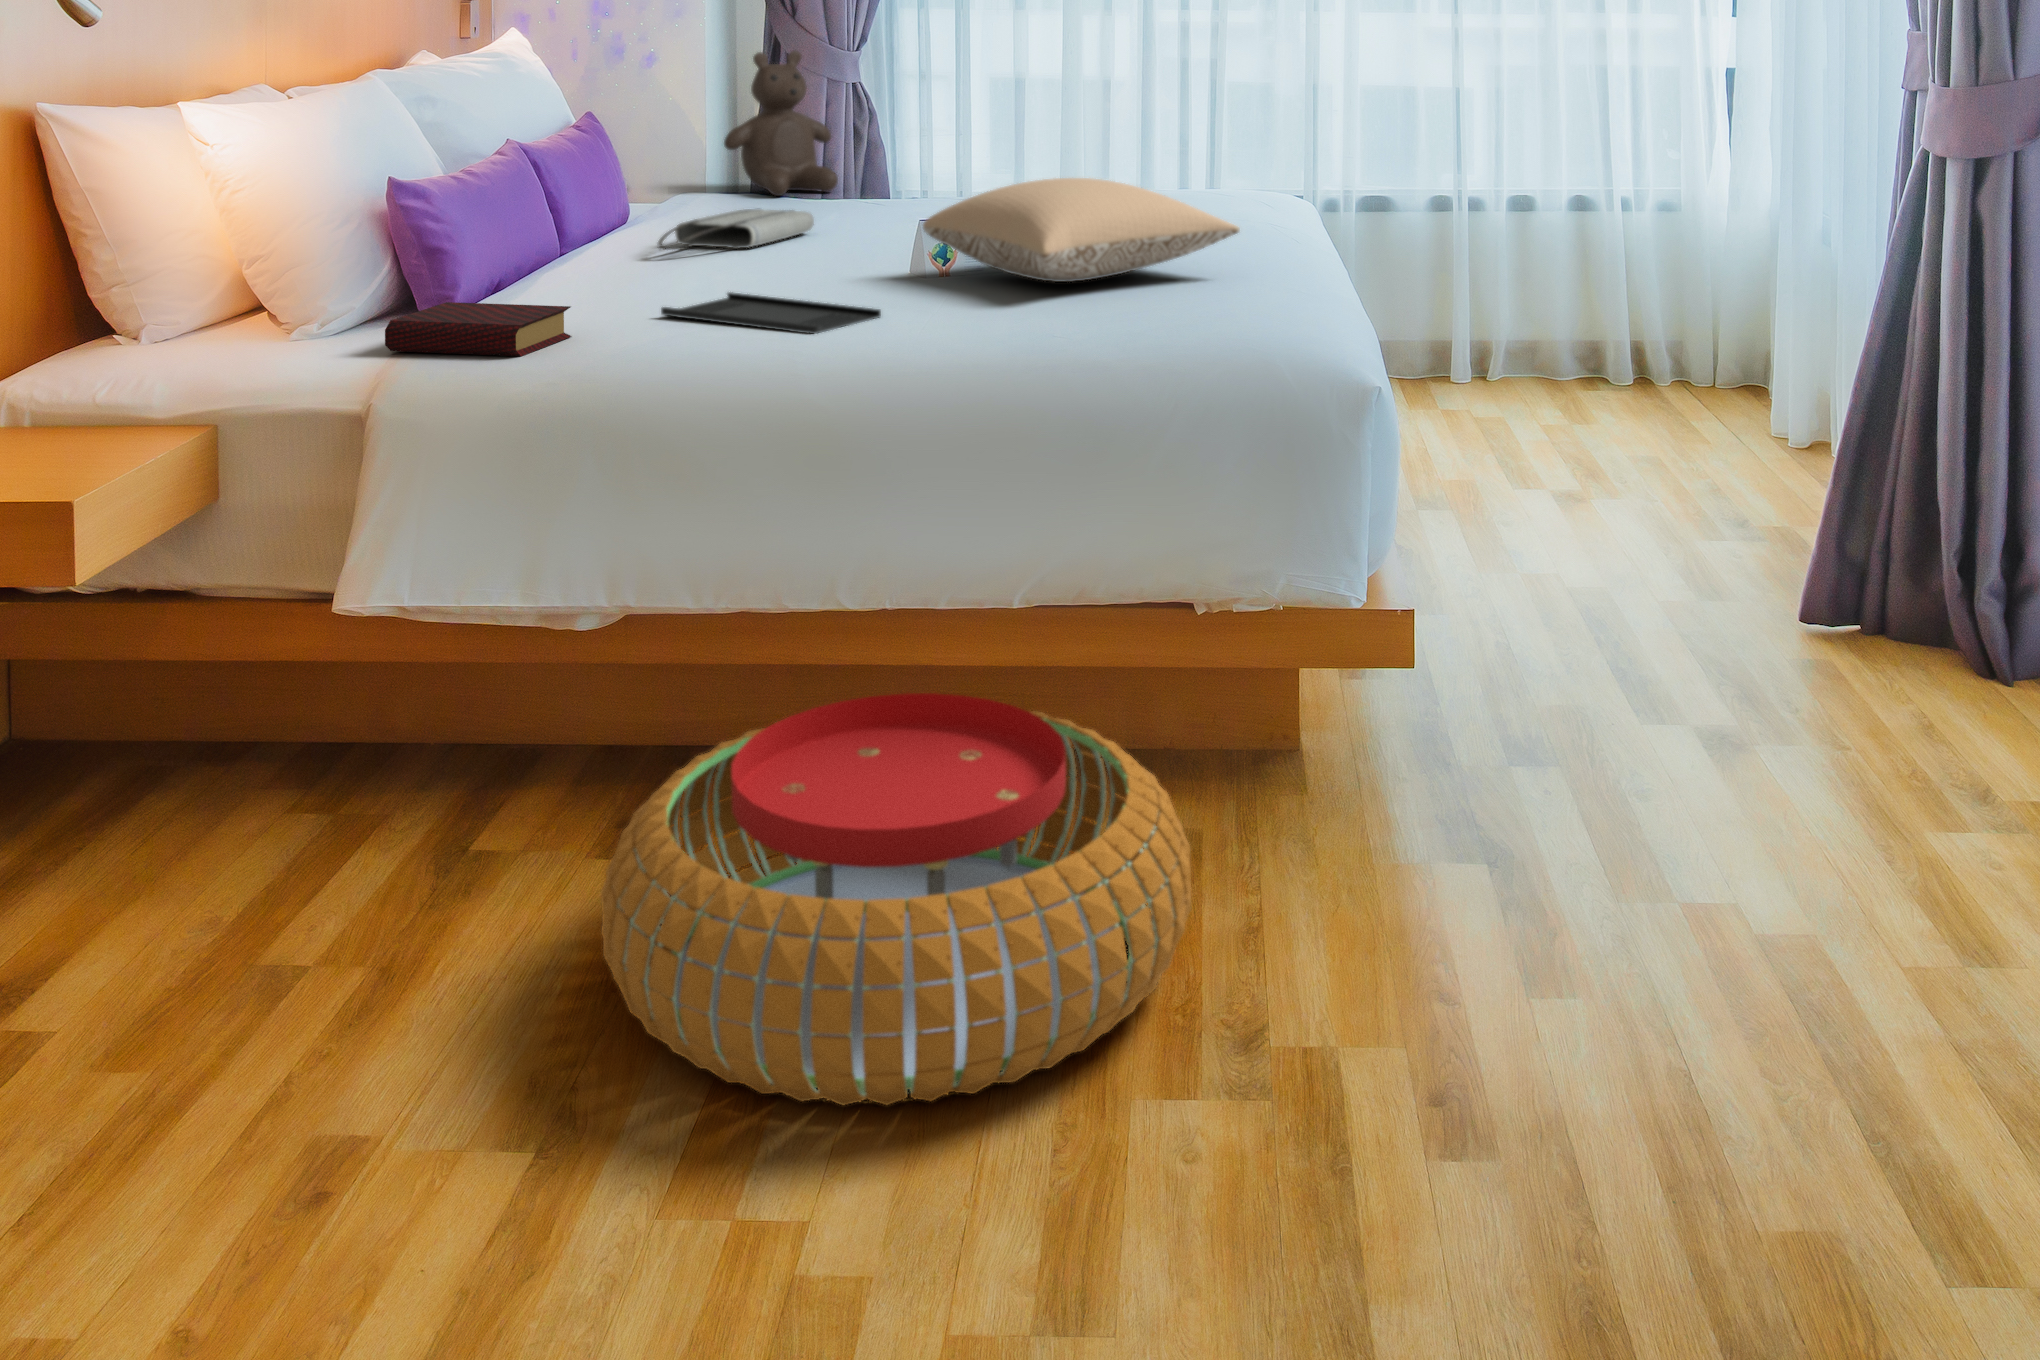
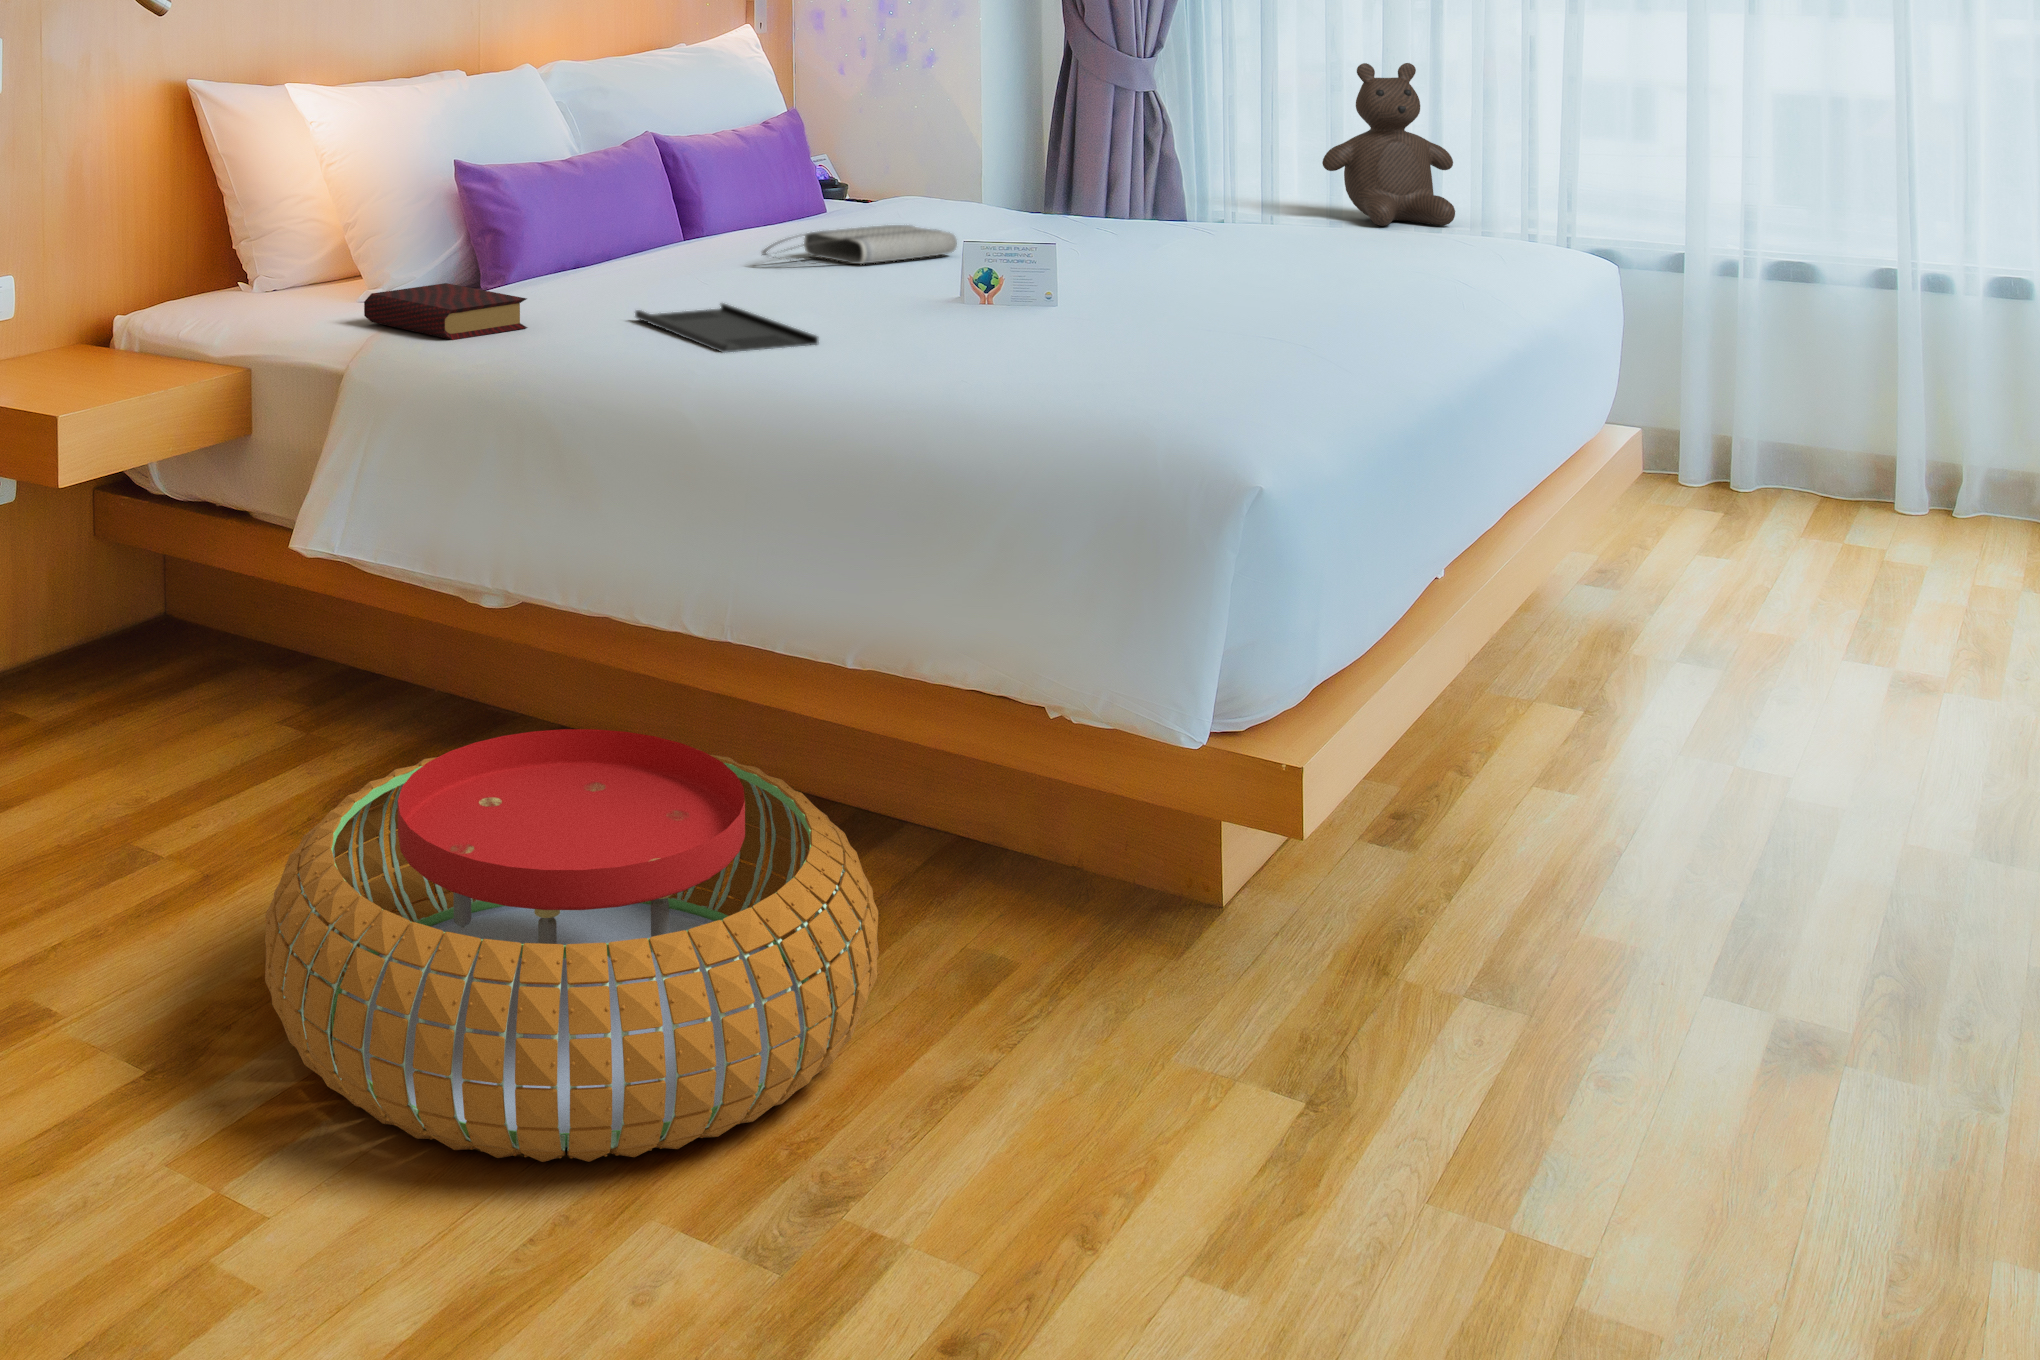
teddy bear: present [724,50,838,196] -> present [1322,63,1455,226]
pillow: present [923,178,1240,282] -> none [951,215,1275,331]

